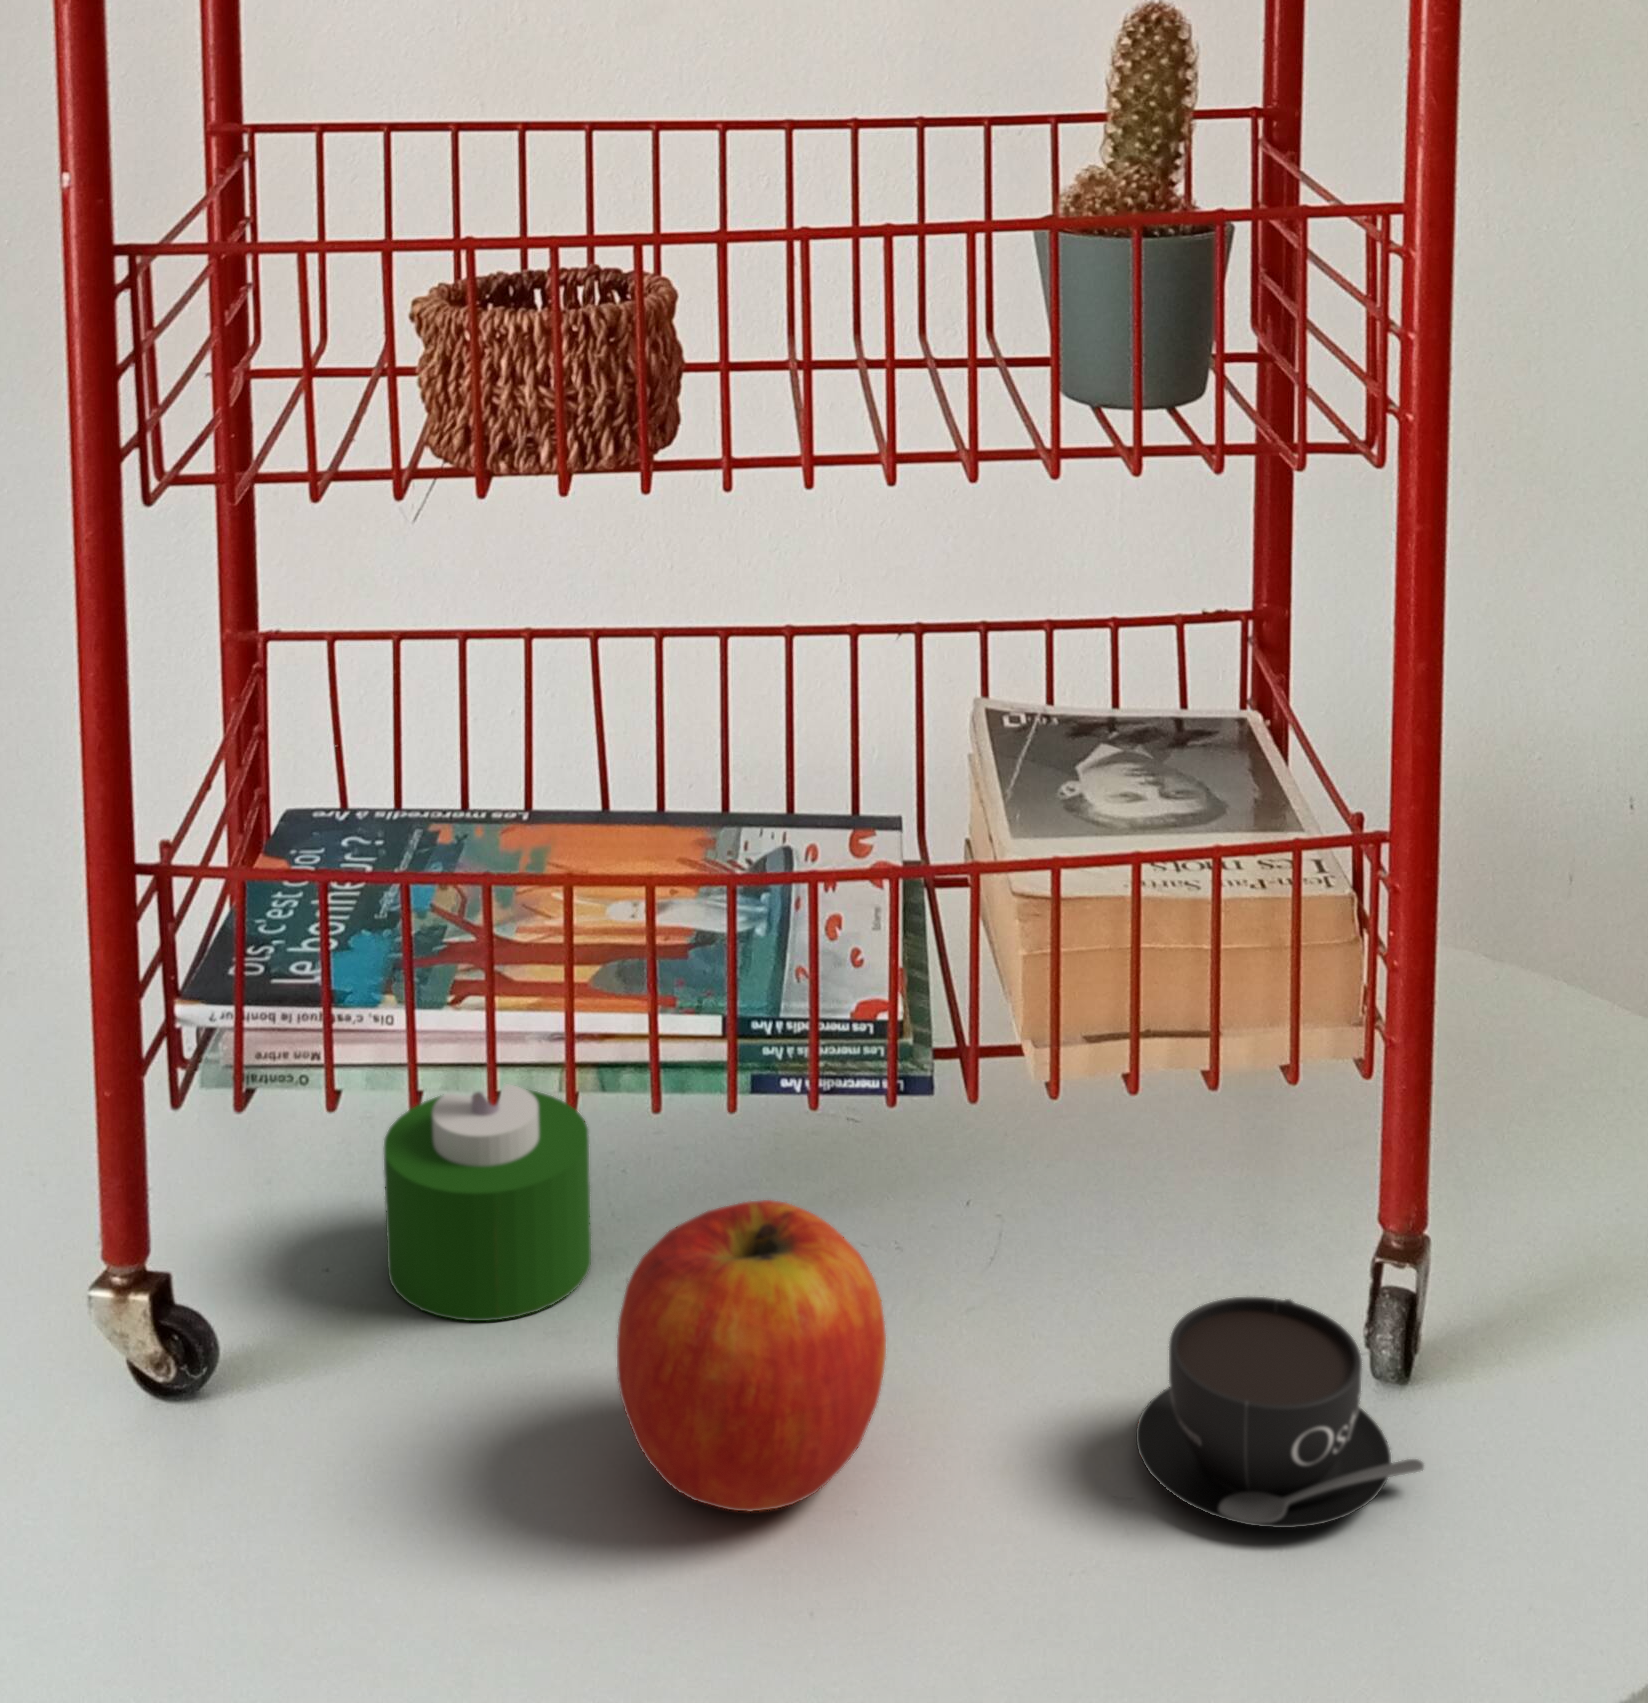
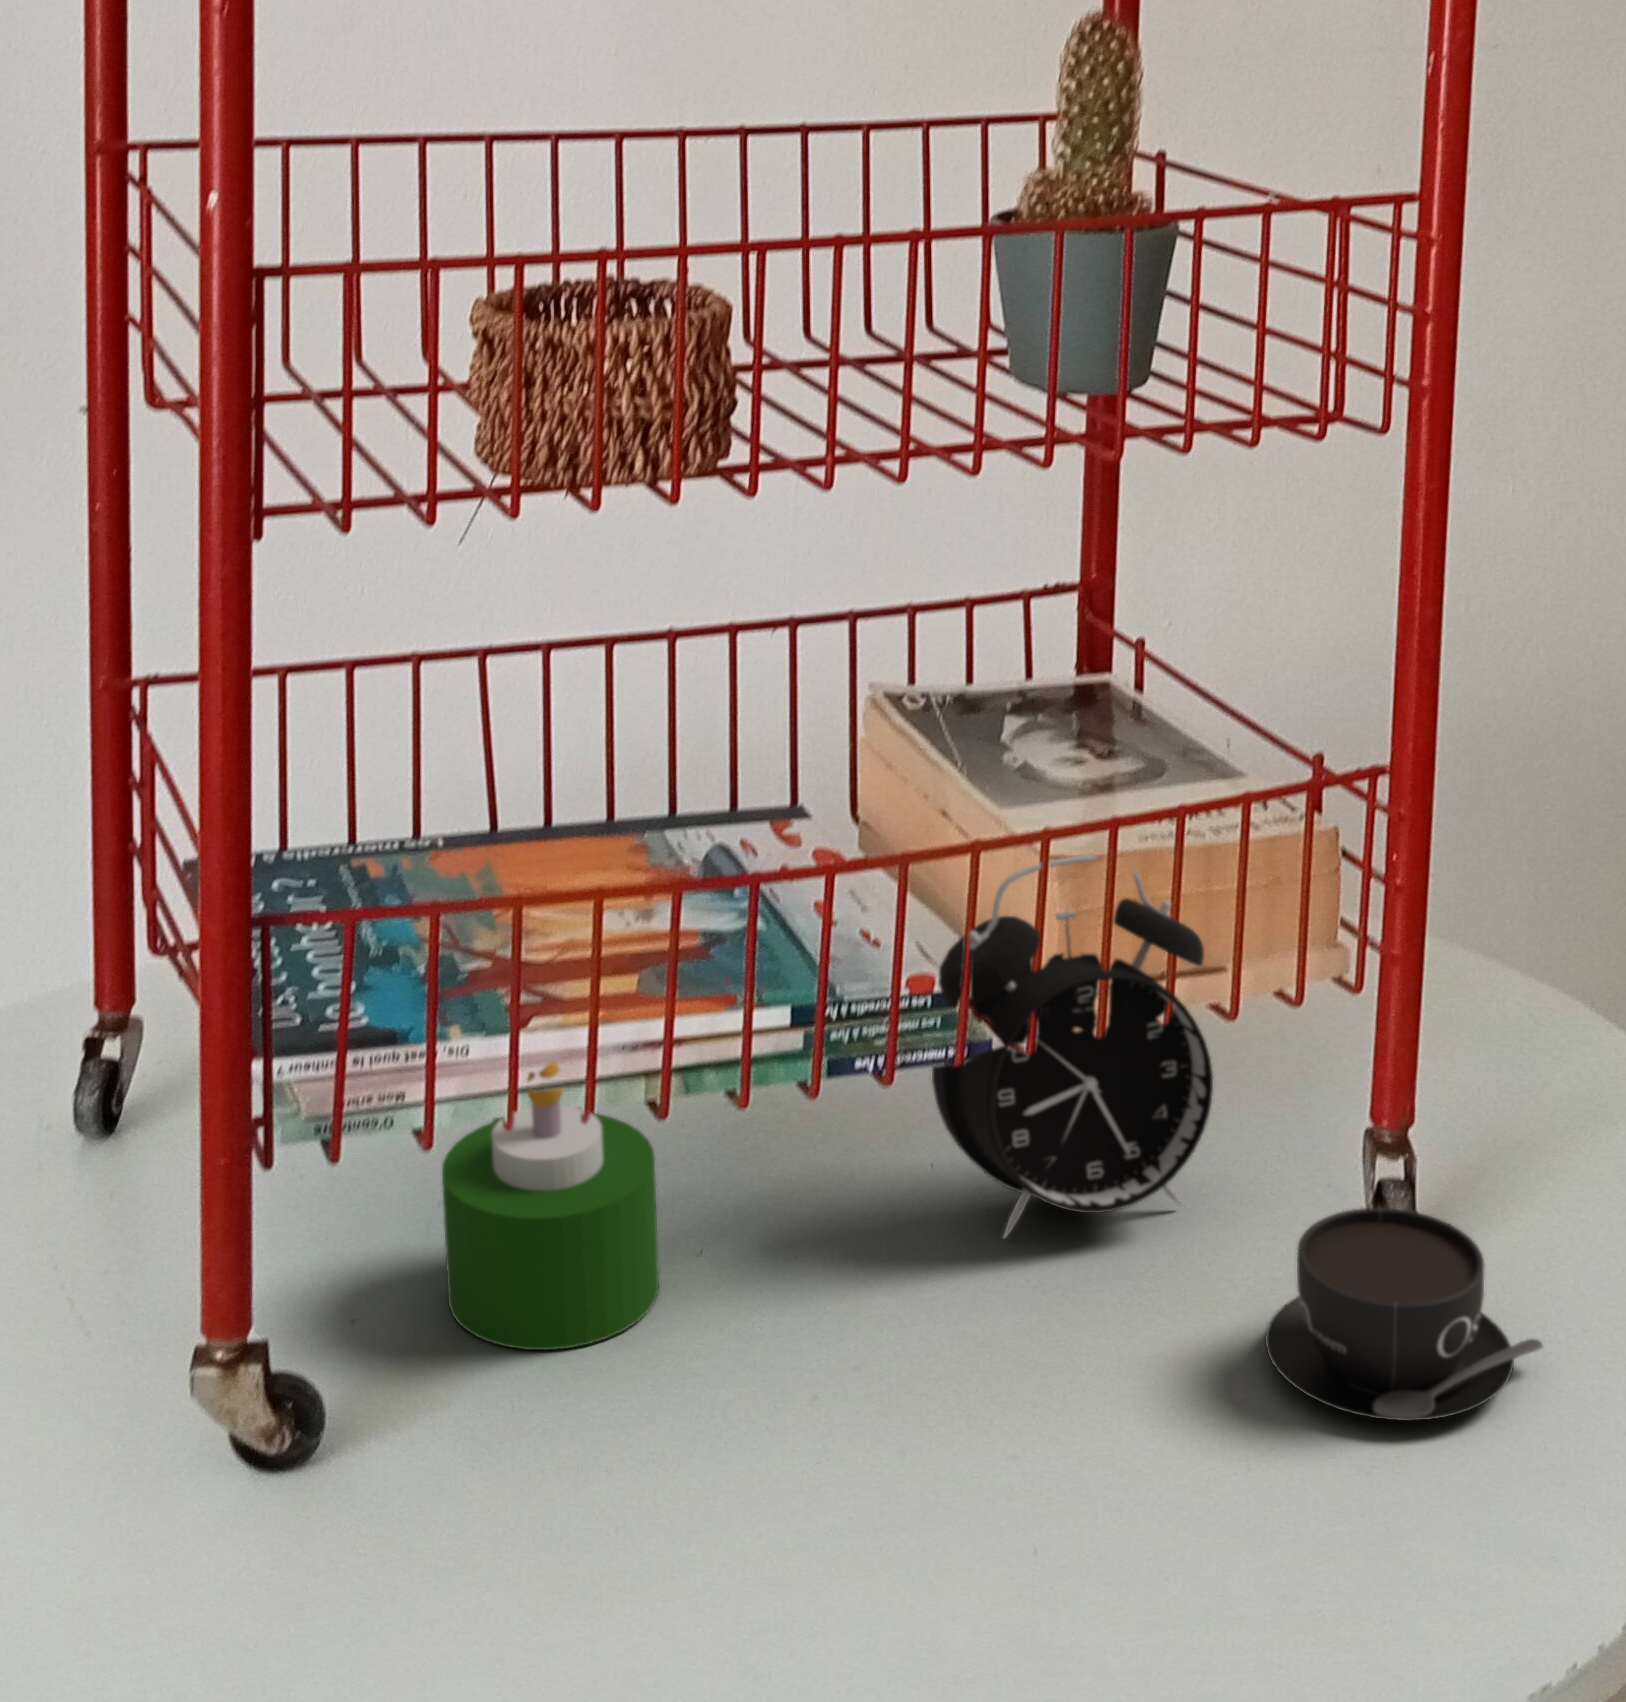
alarm clock: none [886,901,1162,1274] -> present [932,856,1213,1238]
apple: present [617,1200,886,1512] -> none [771,1176,1042,1483]

